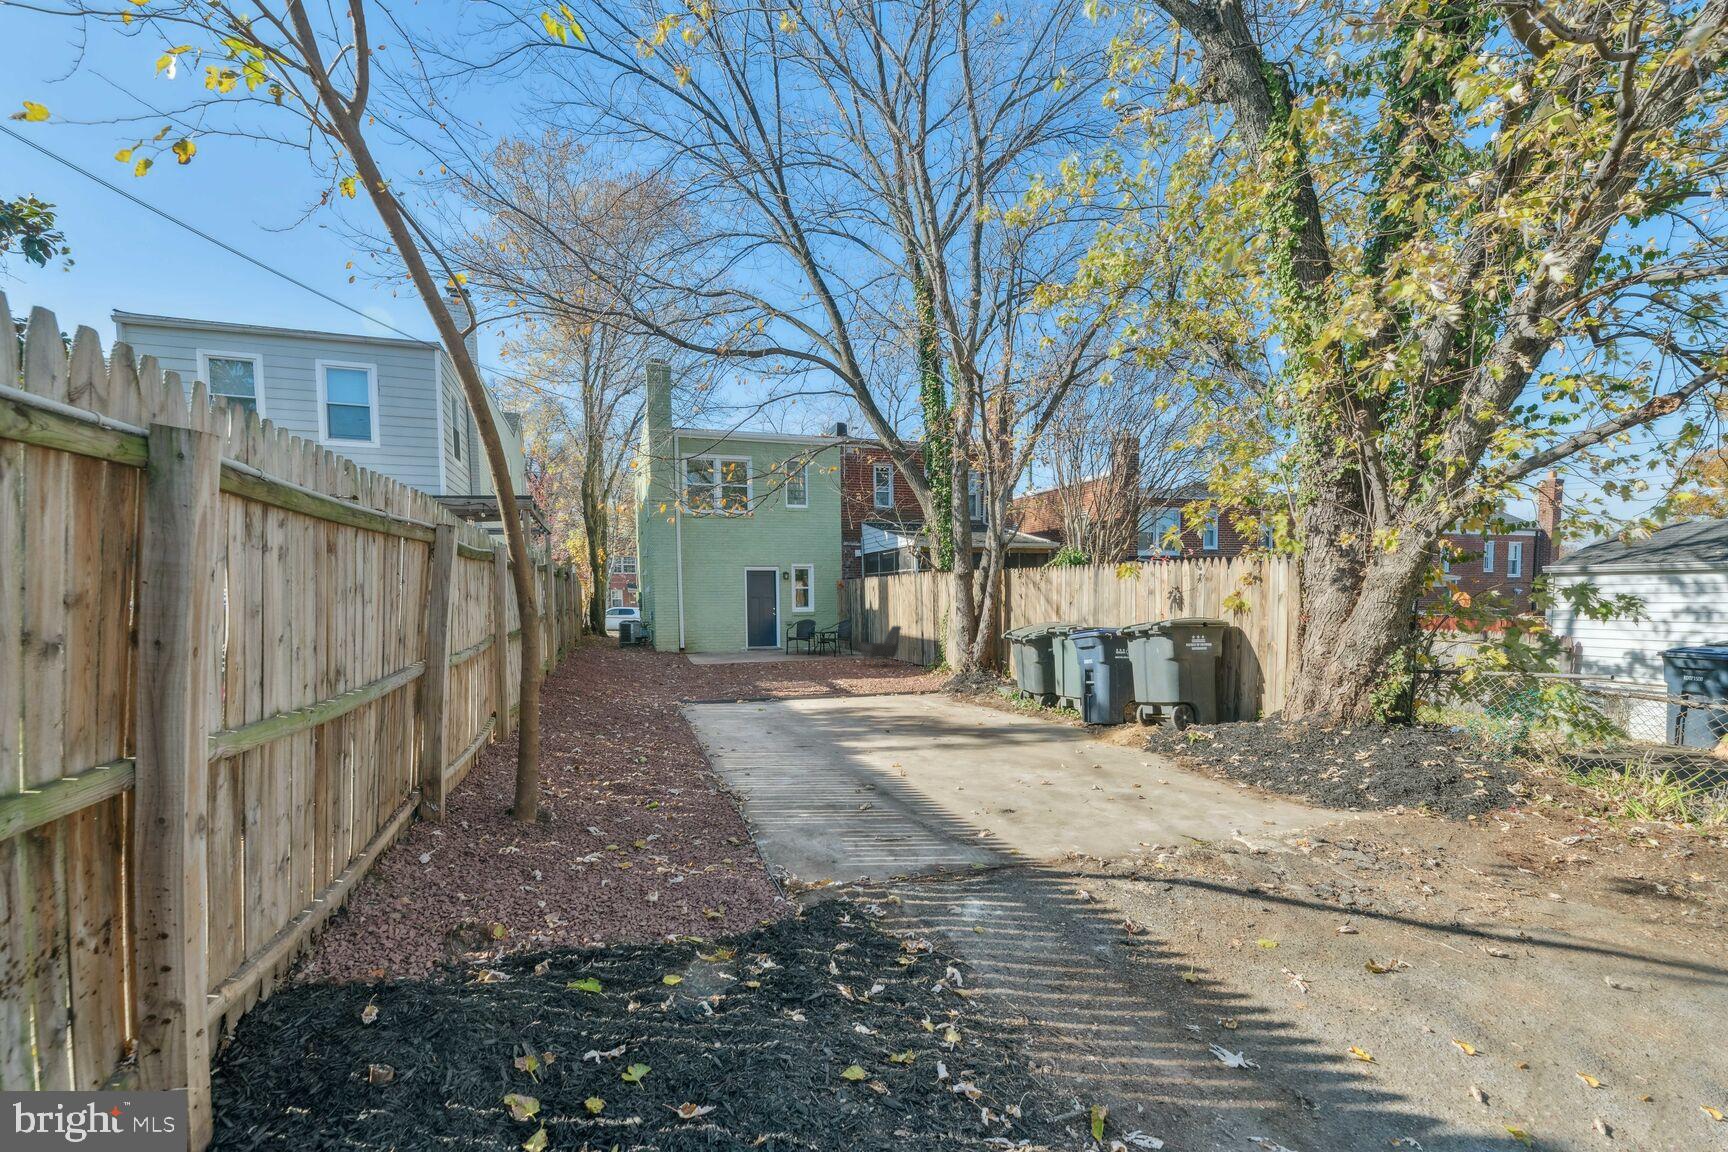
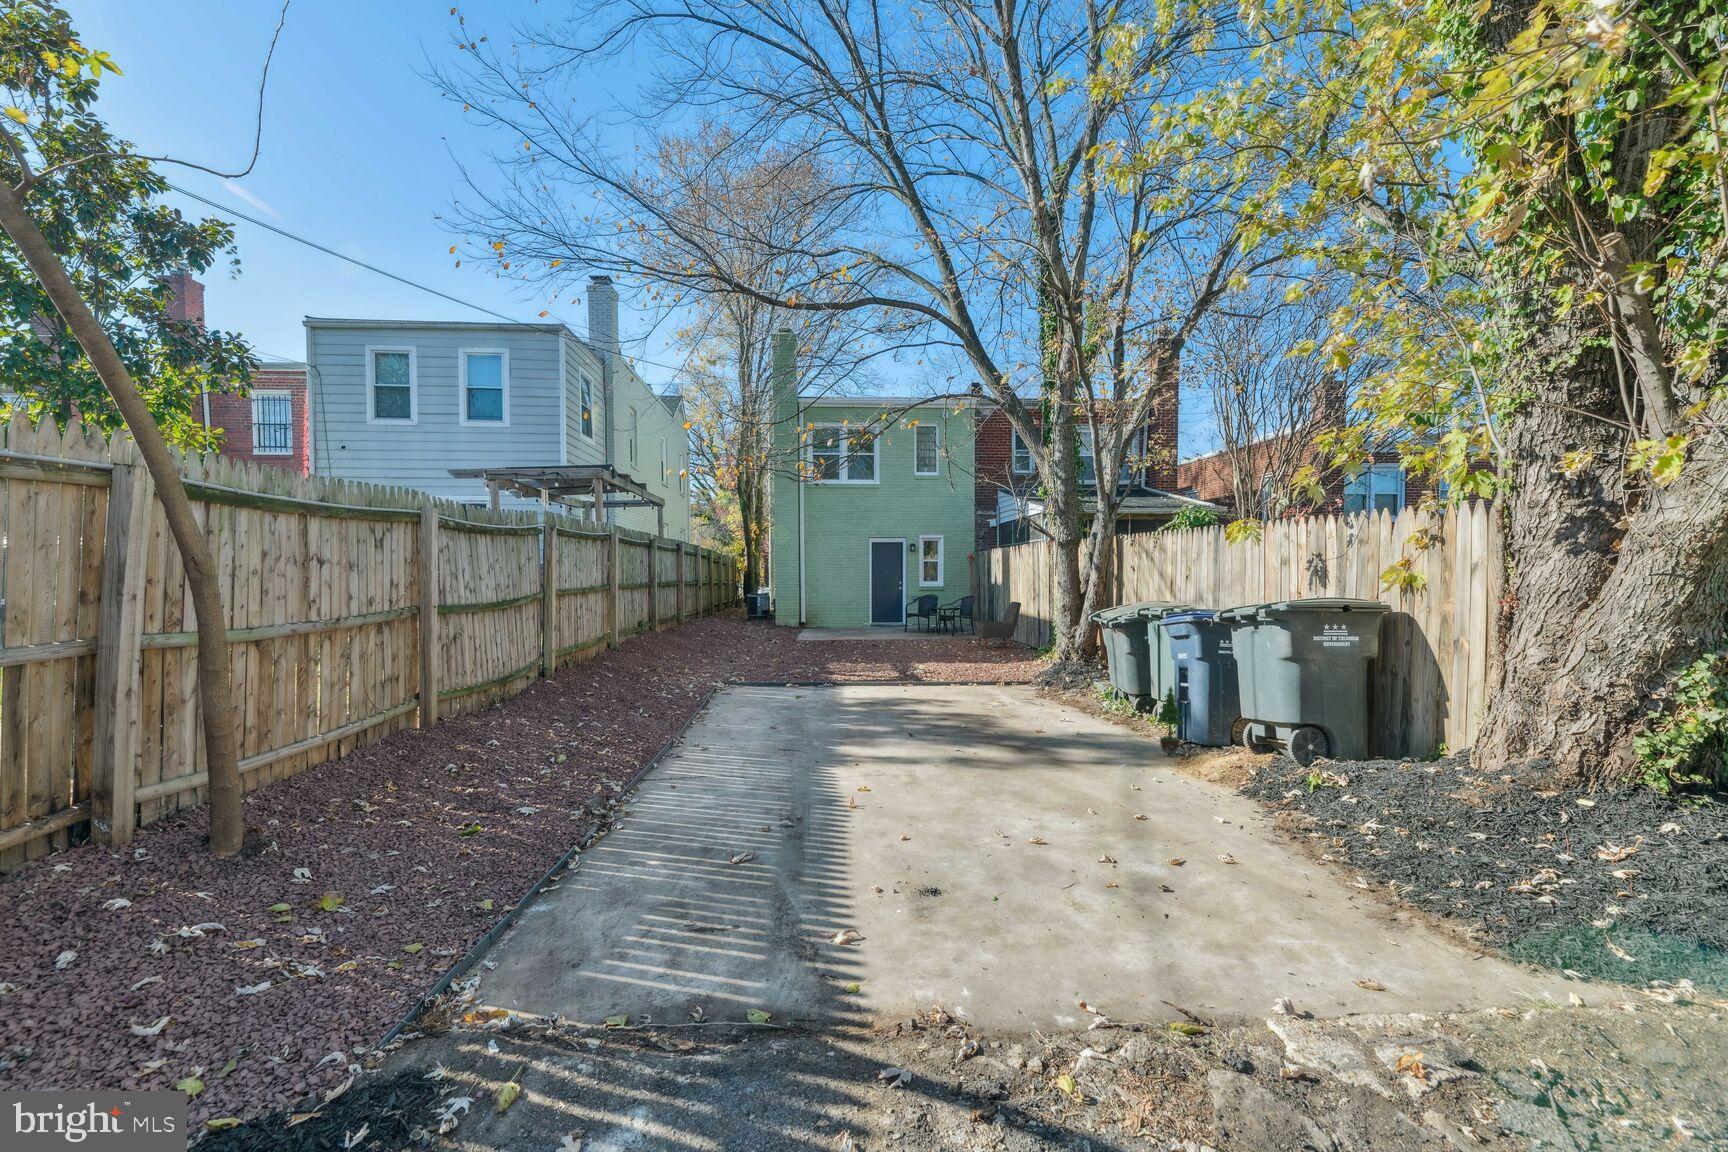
potted tree: none [1076,680,1094,731] -> present [1158,687,1183,755]

